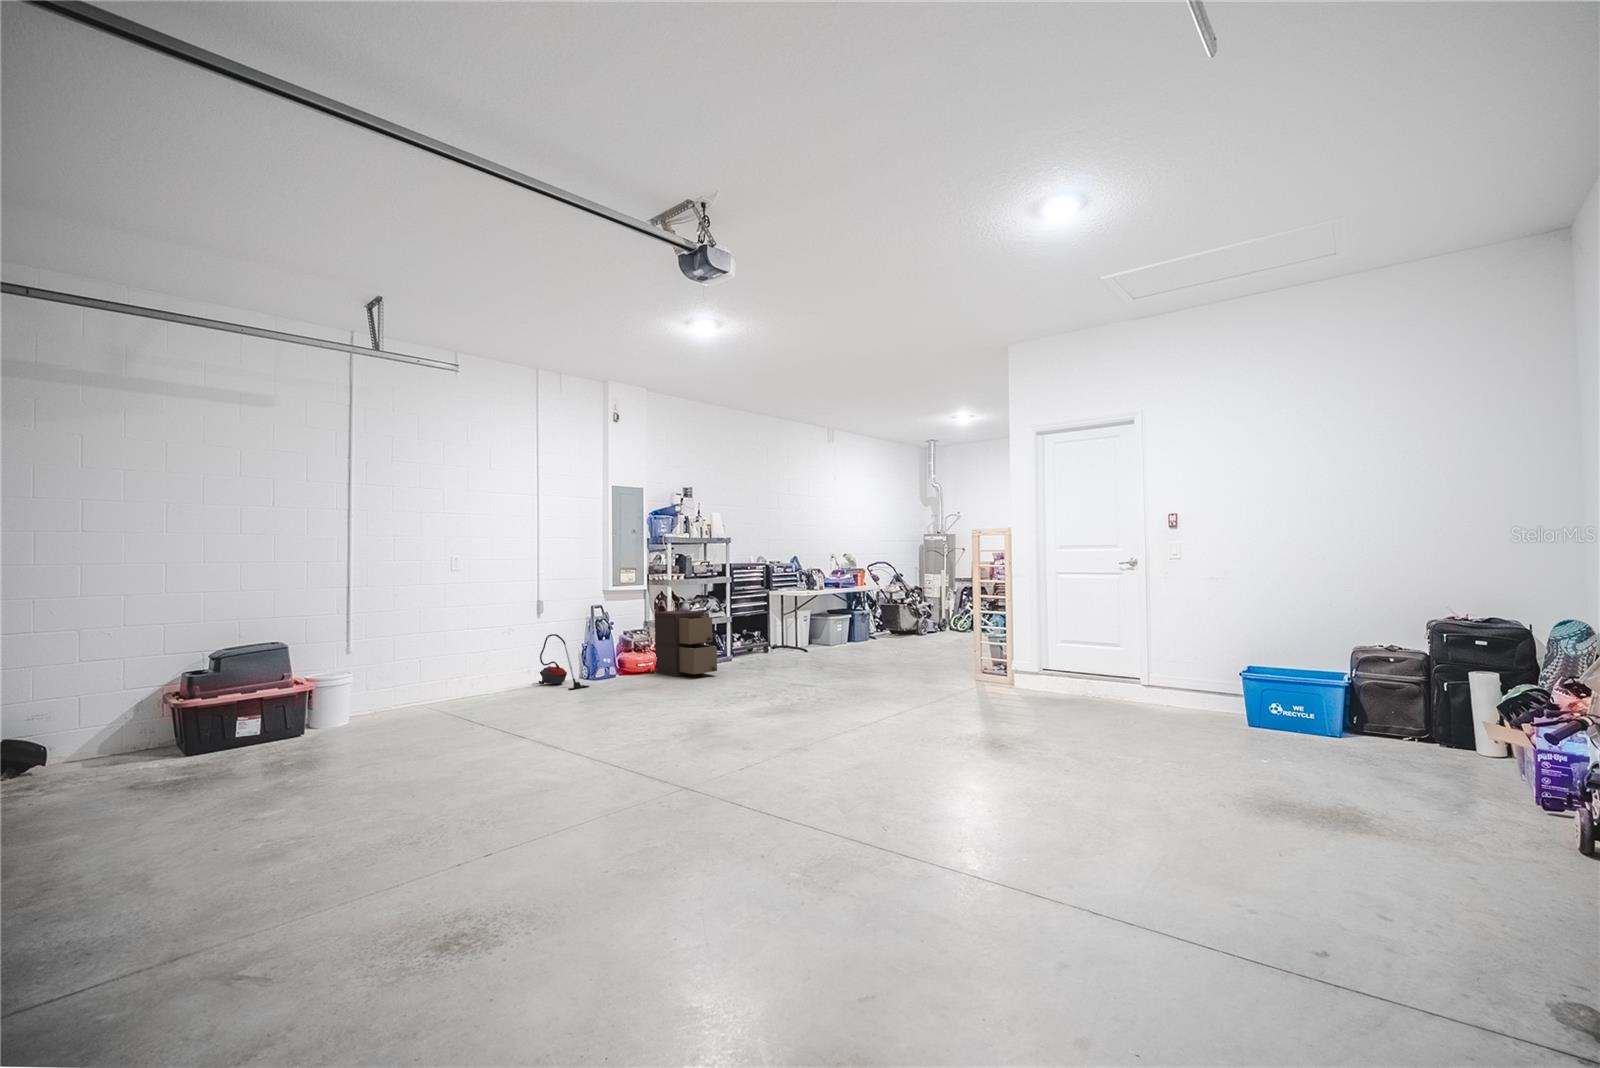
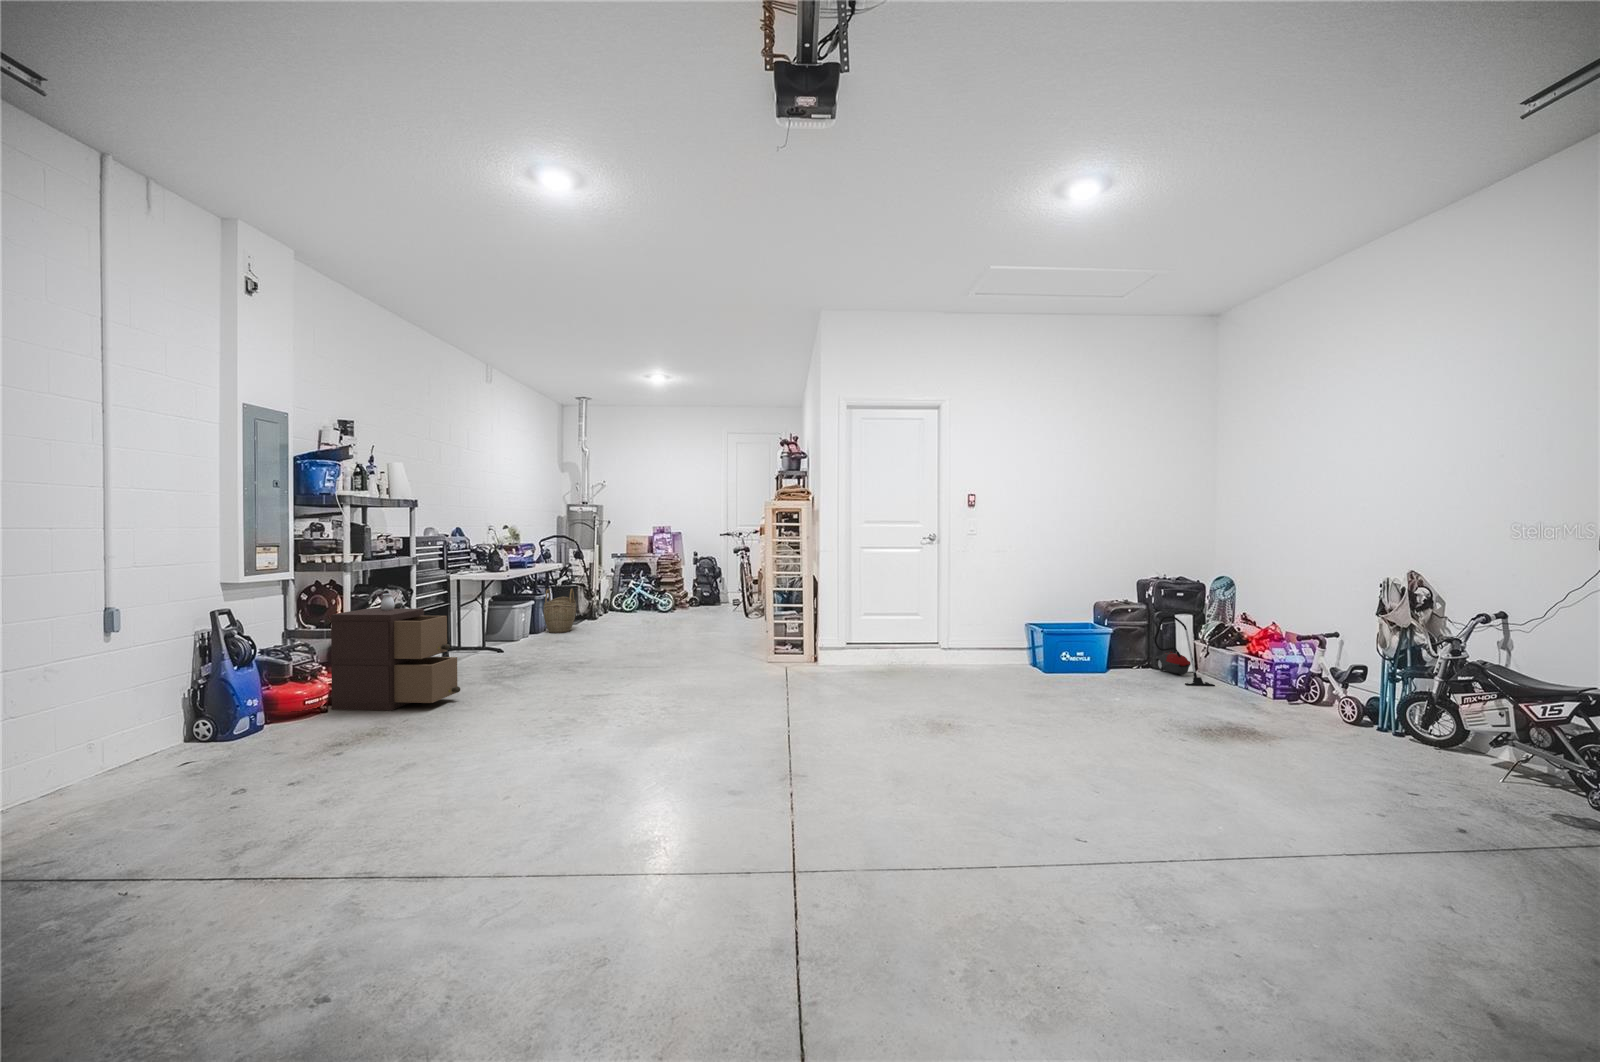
woven basket: none [857,607,887,645] -> present [543,588,576,633]
vacuum cleaner: present [538,634,589,690] -> present [1154,616,1215,686]

